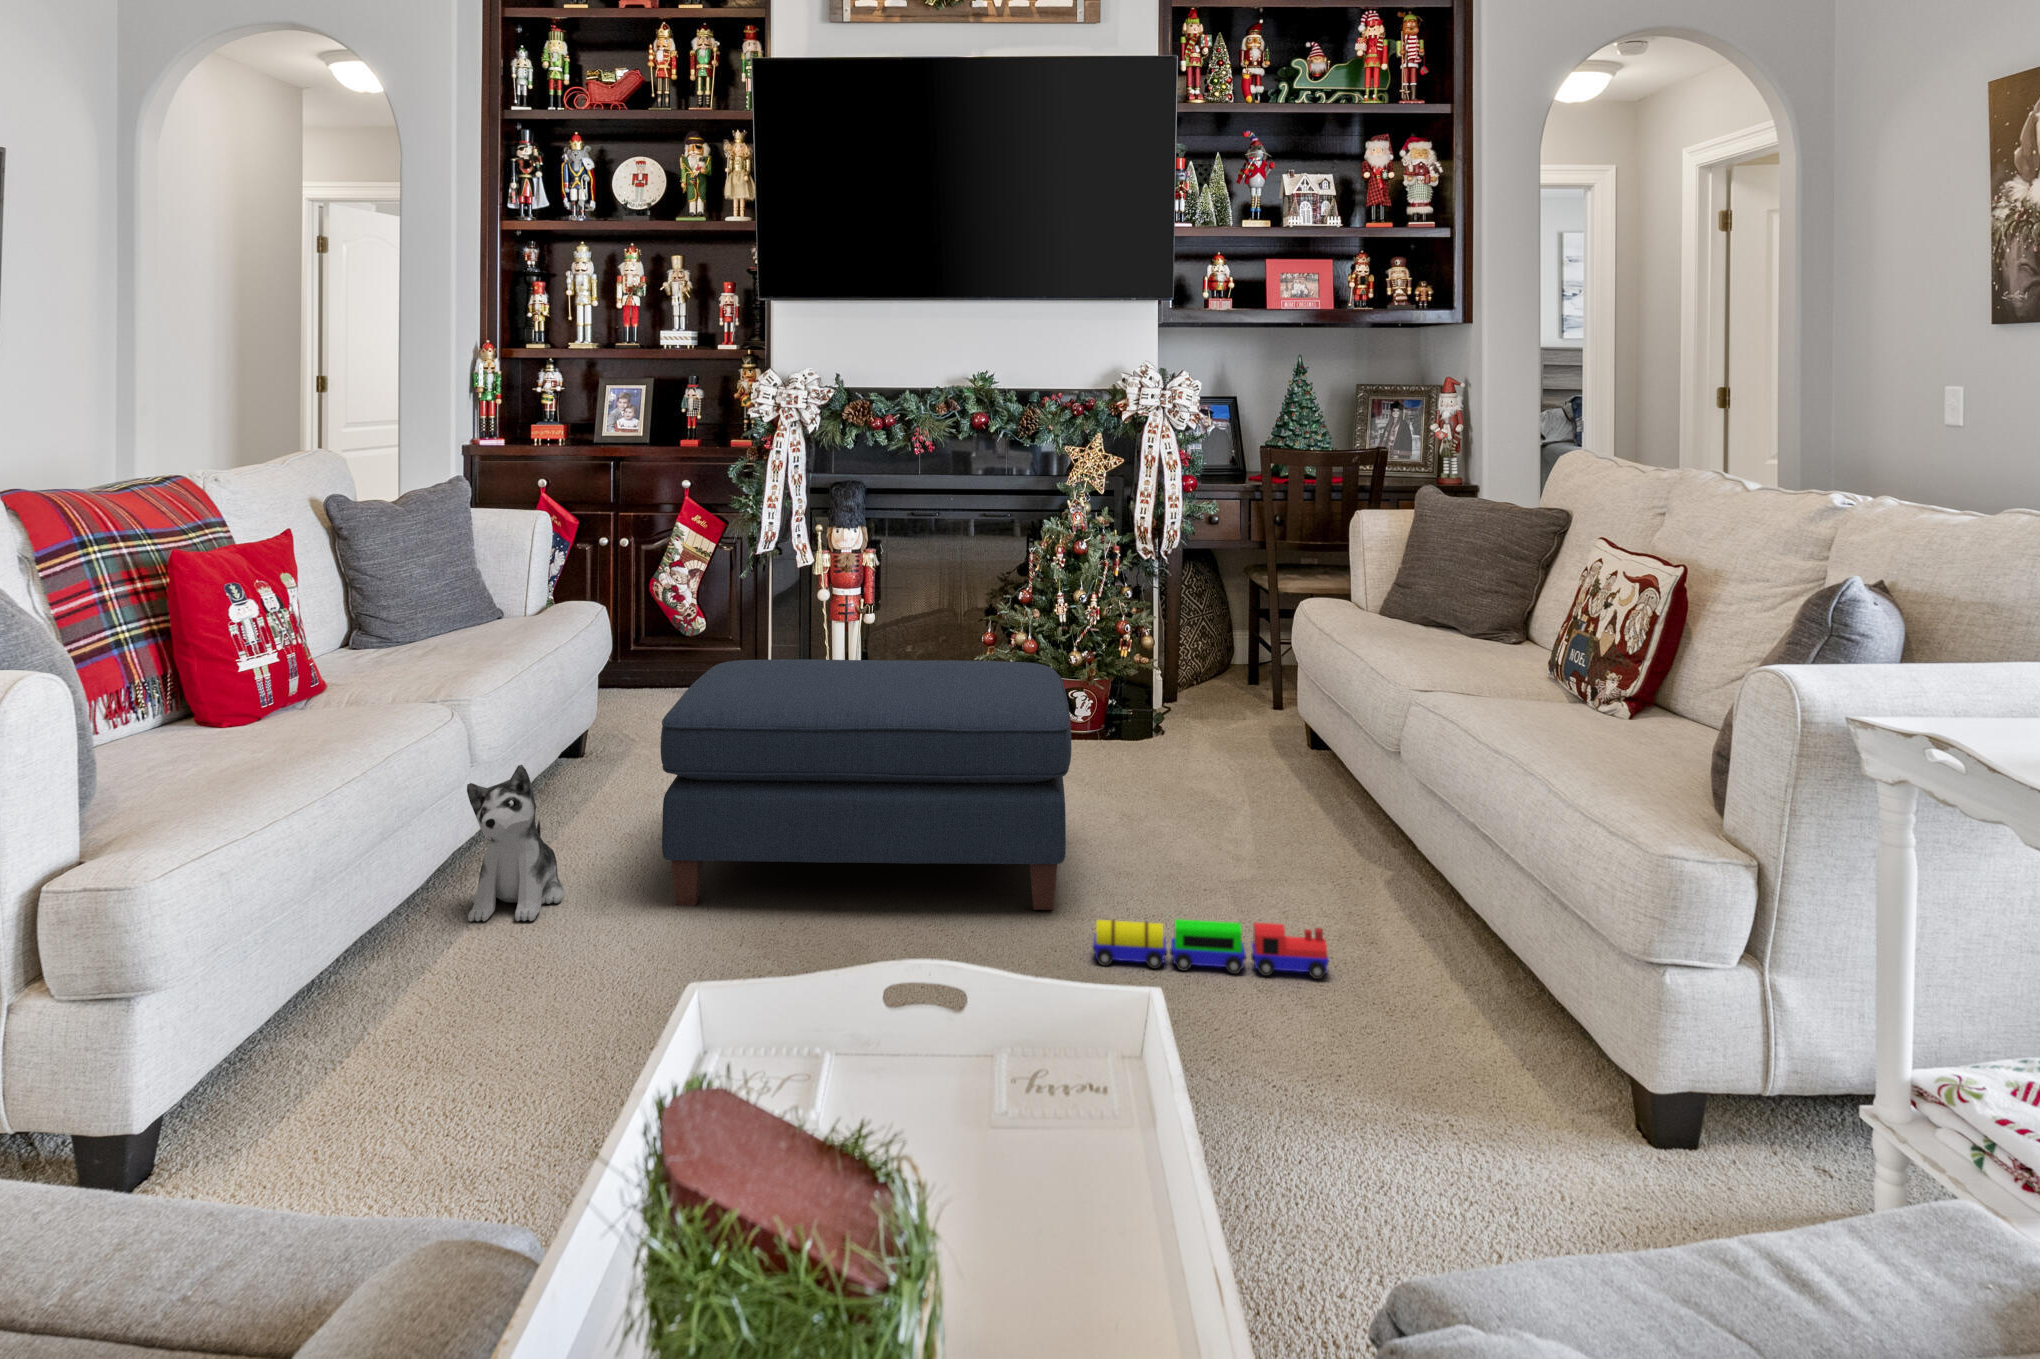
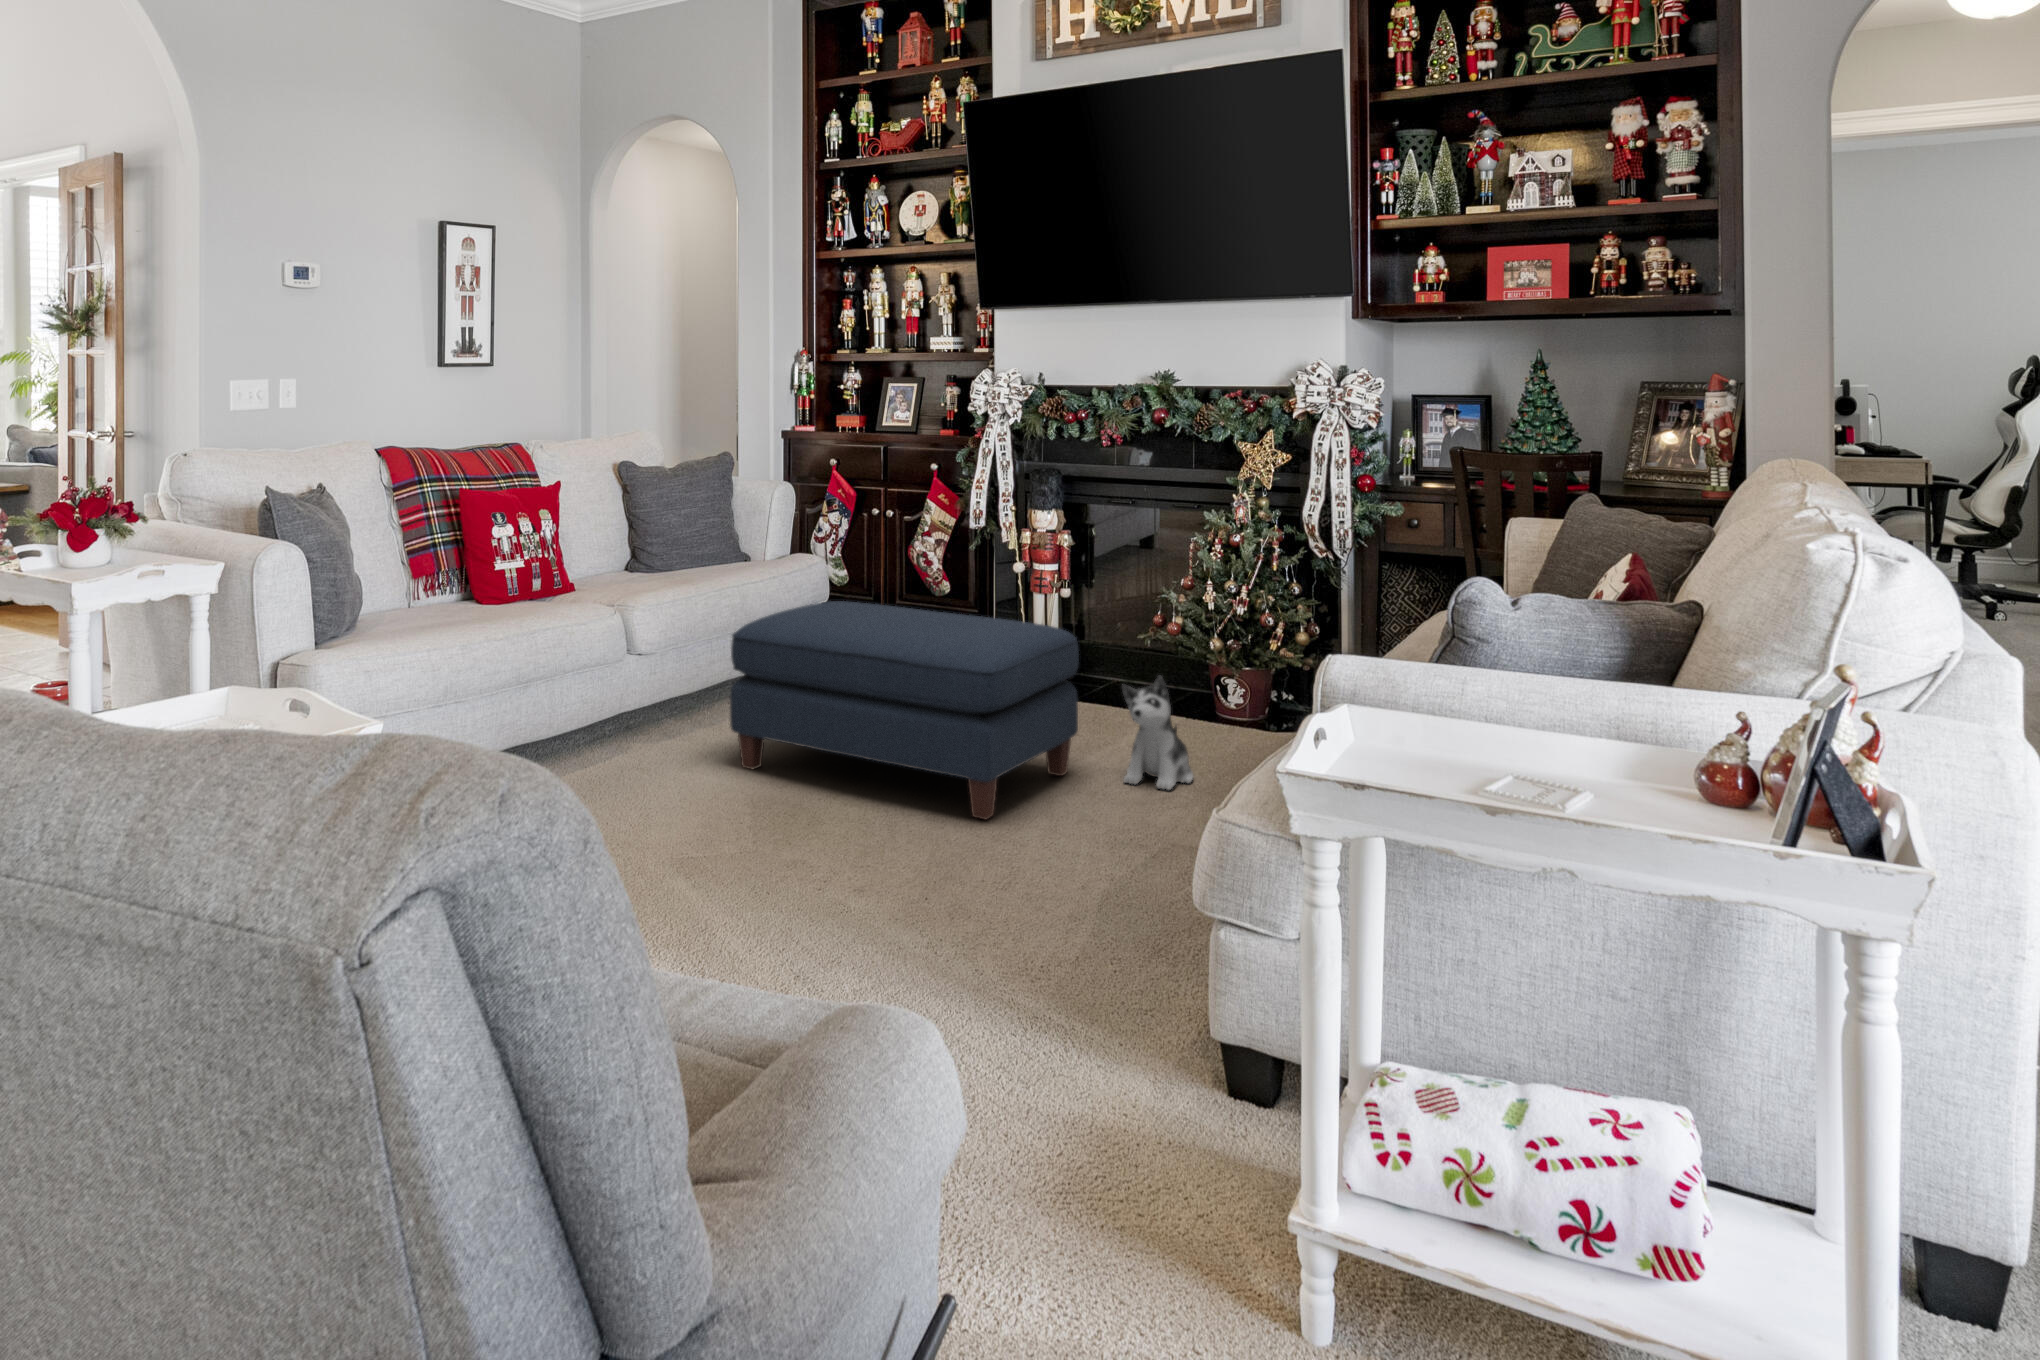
plush toy: present [467,765,564,922] -> present [1122,676,1193,790]
toy train: present [1092,919,1329,979] -> none [963,822,1141,902]

